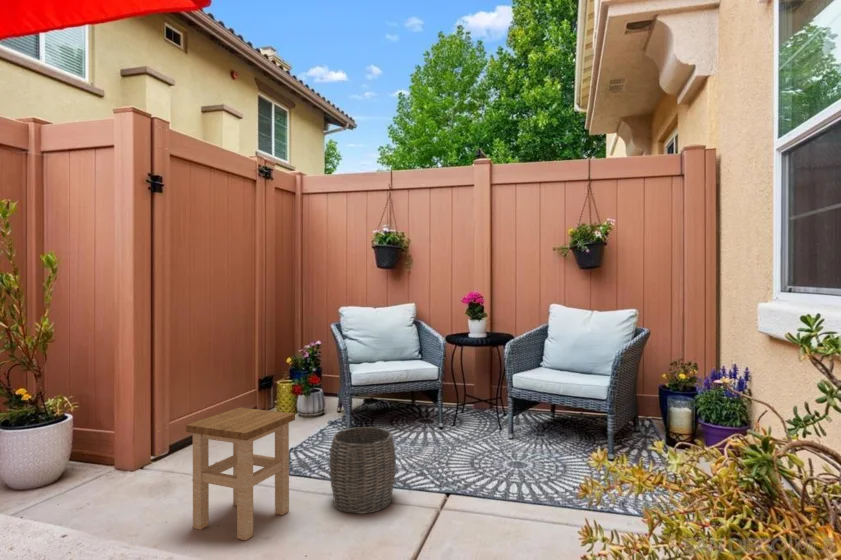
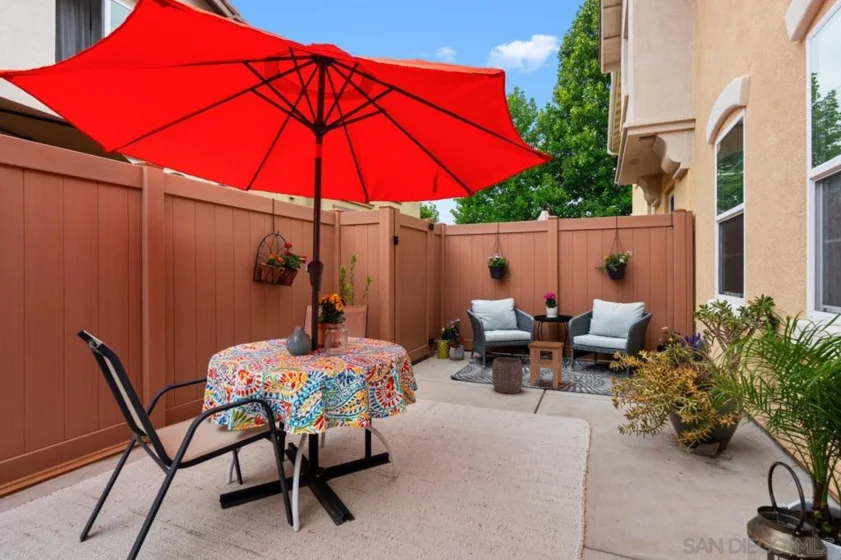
stool: present [186,408,295,540] -> present [528,341,564,388]

